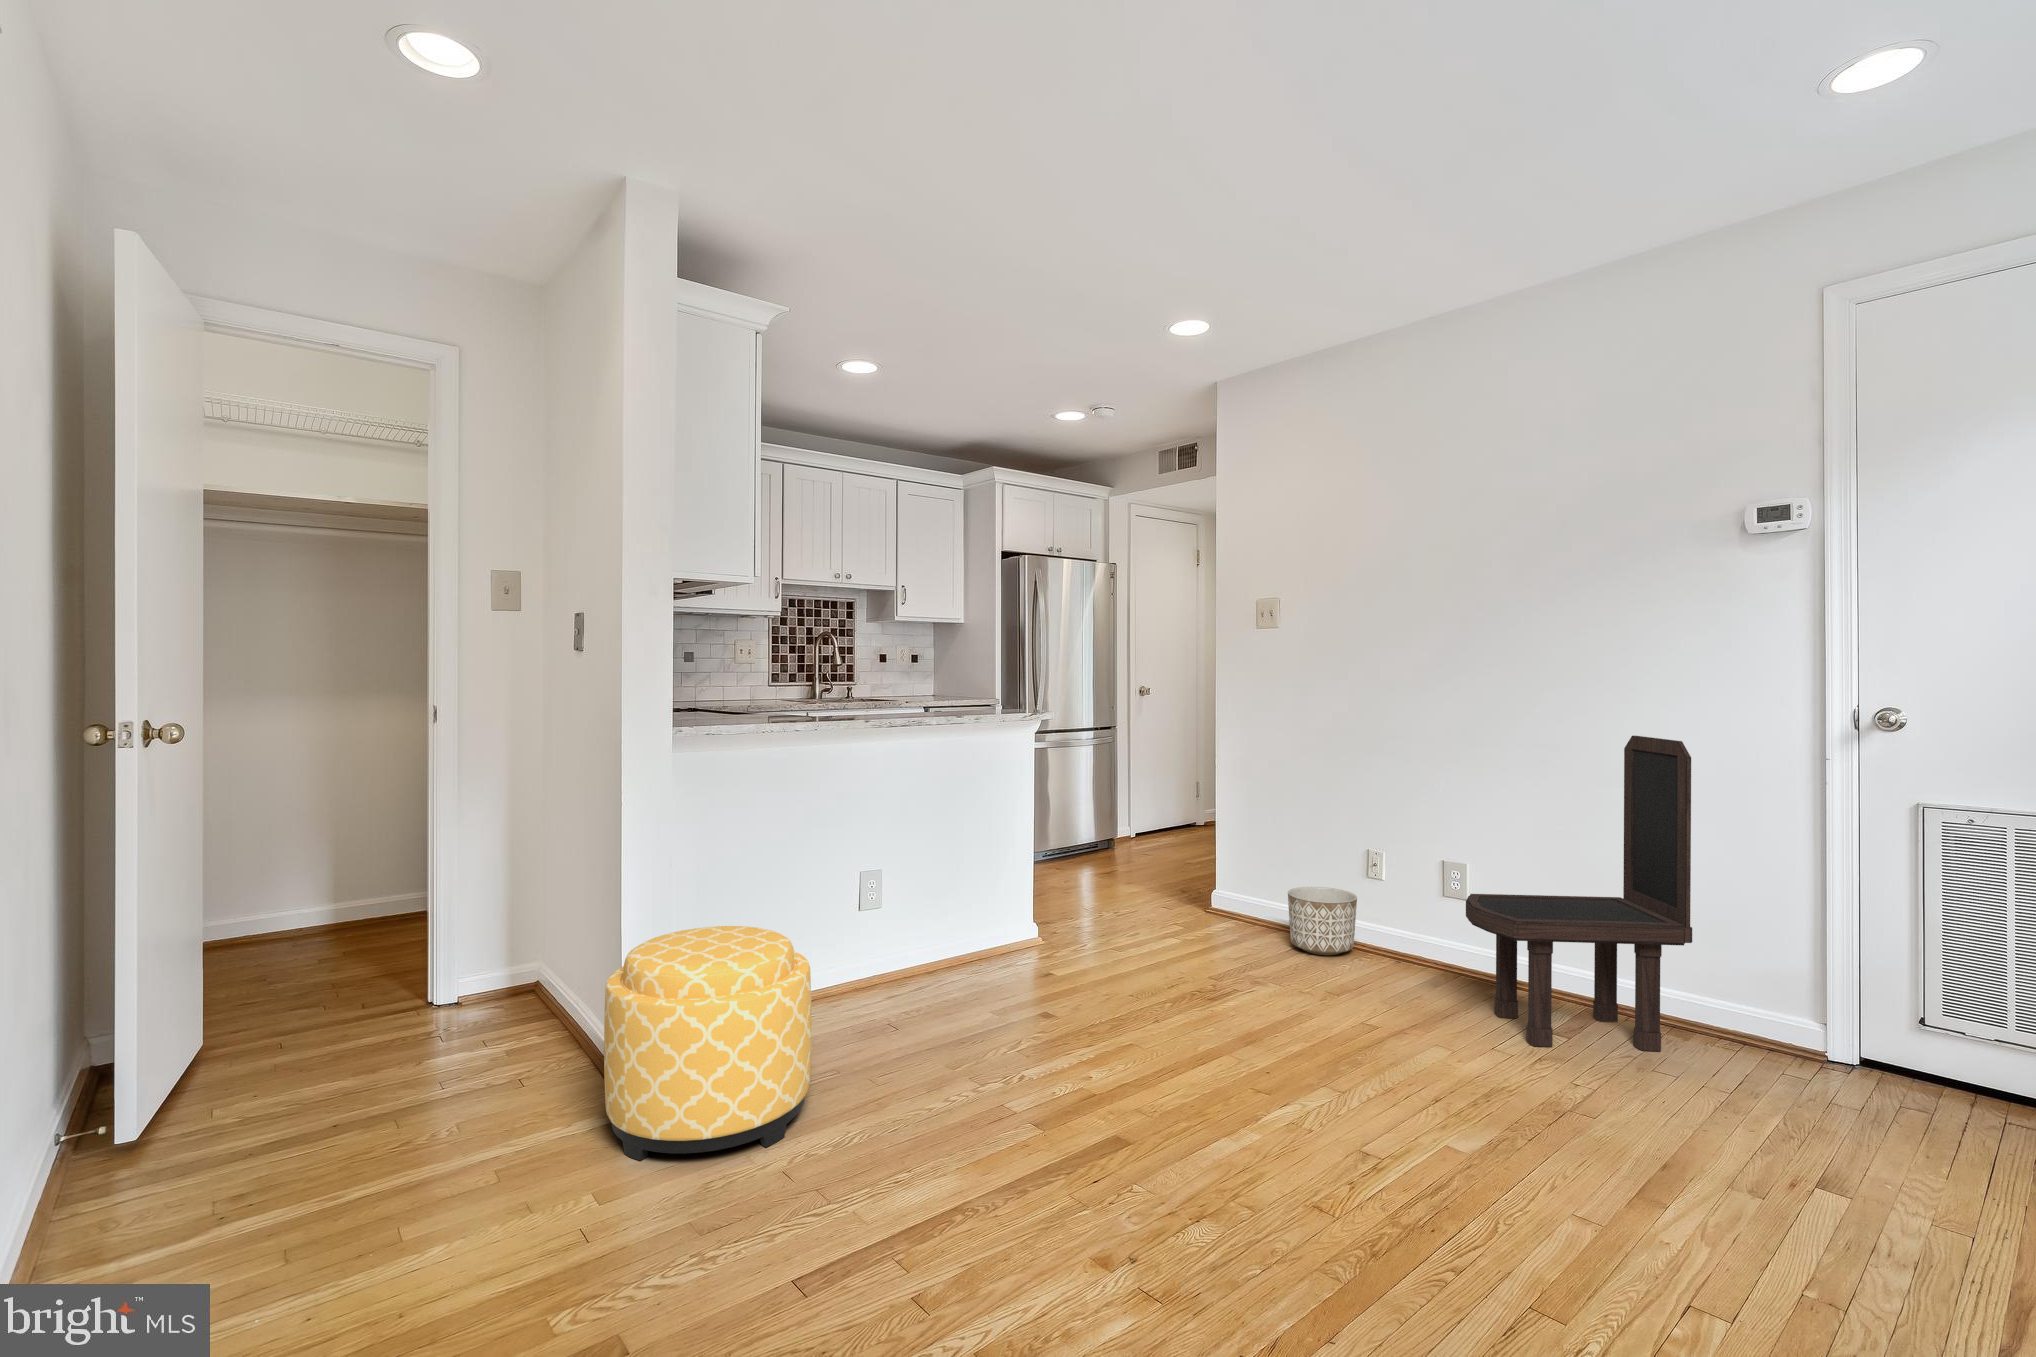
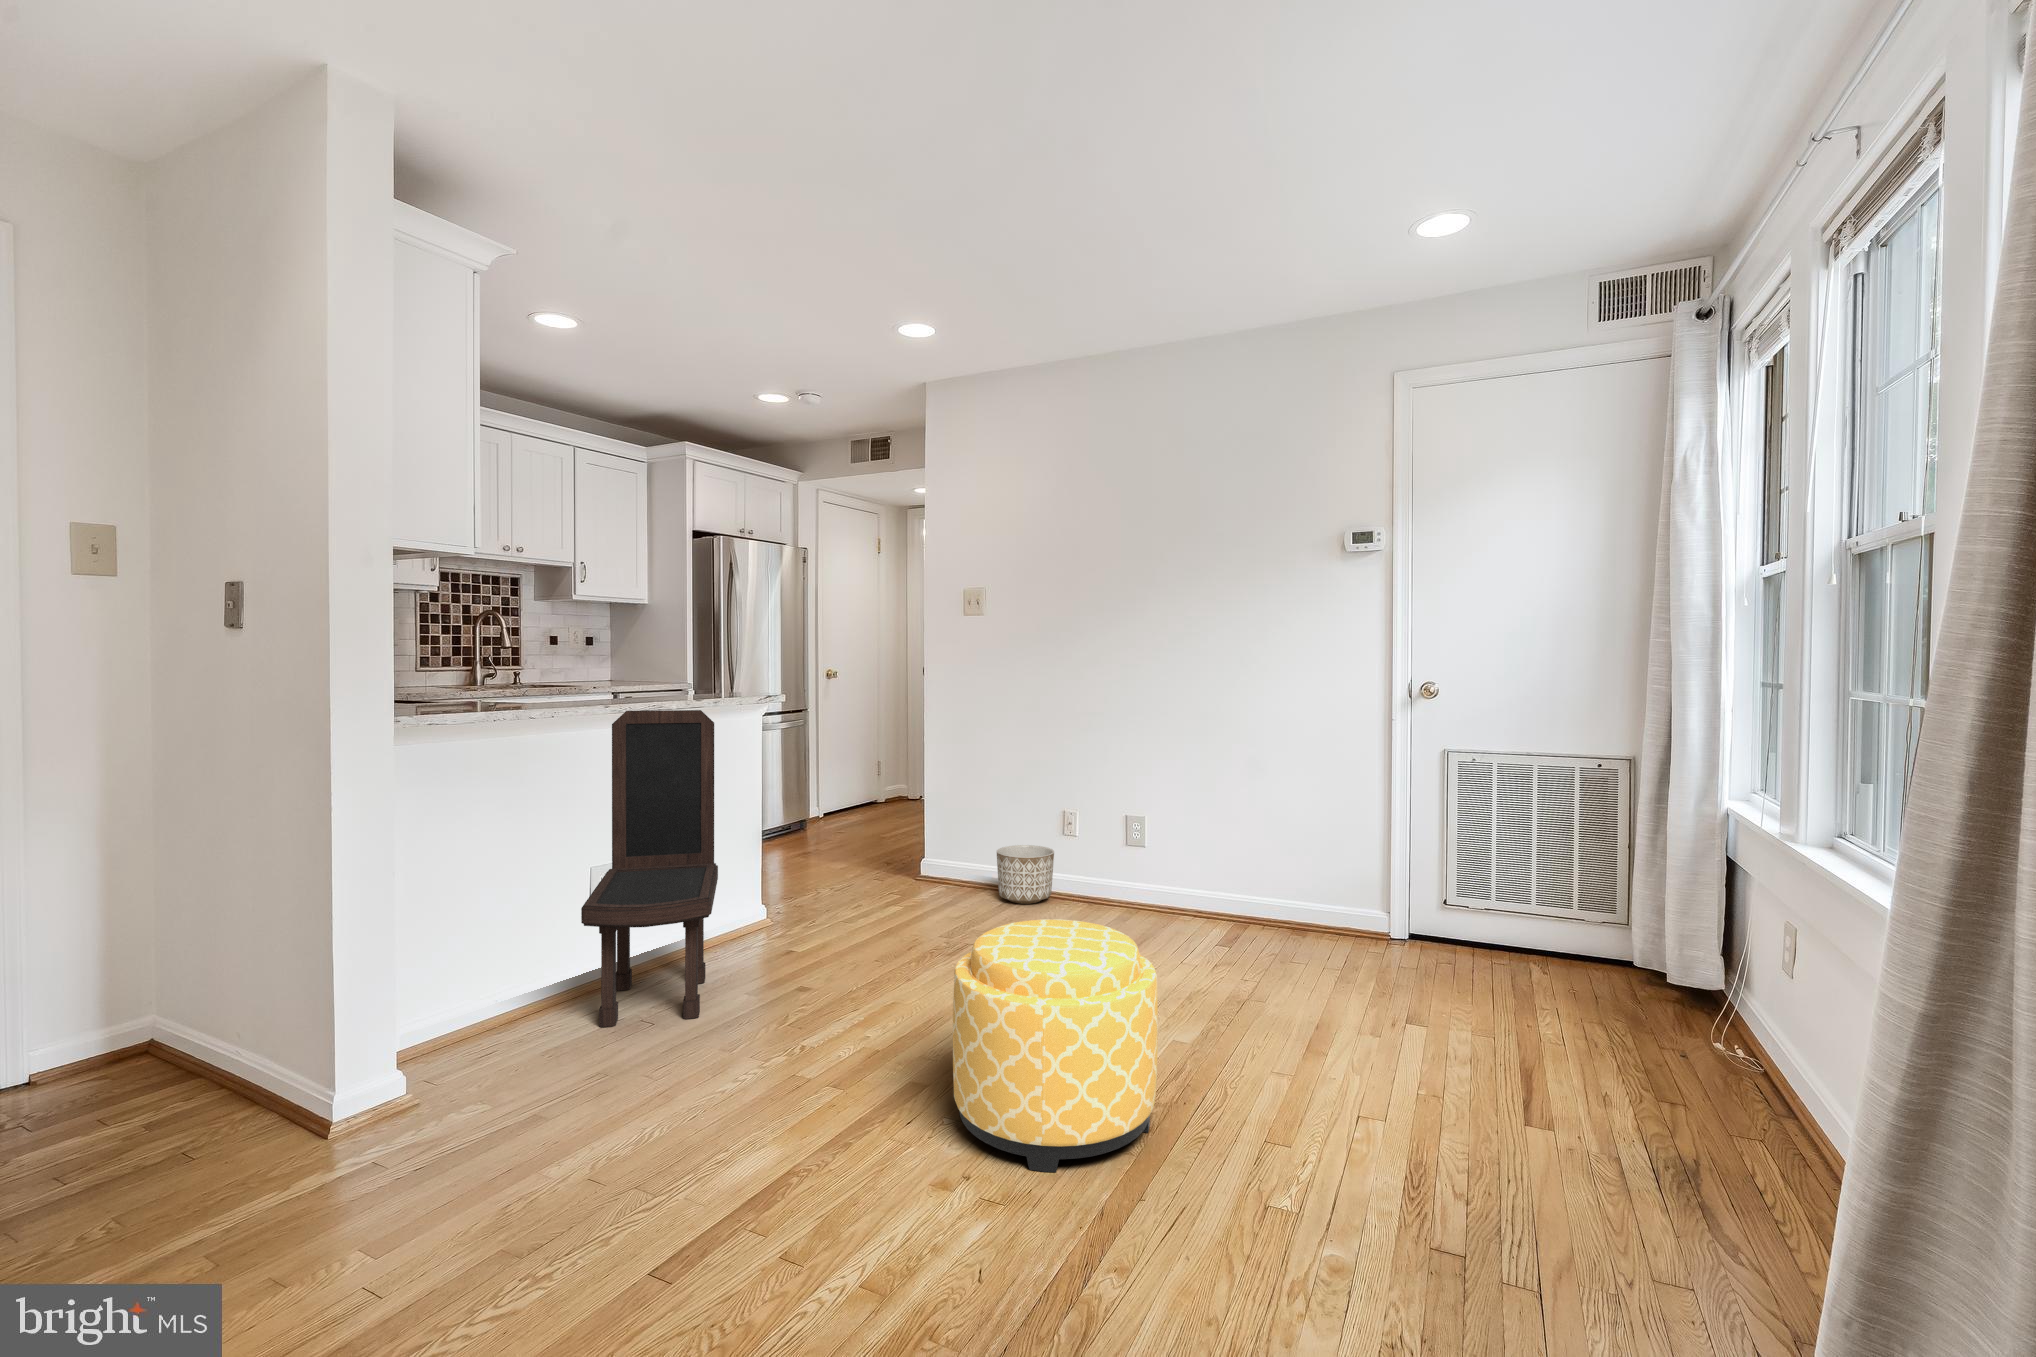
dining chair: present [1466,736,1692,1051] -> present [581,710,718,1027]
ottoman: present [604,926,812,1161] -> present [953,919,1158,1172]

